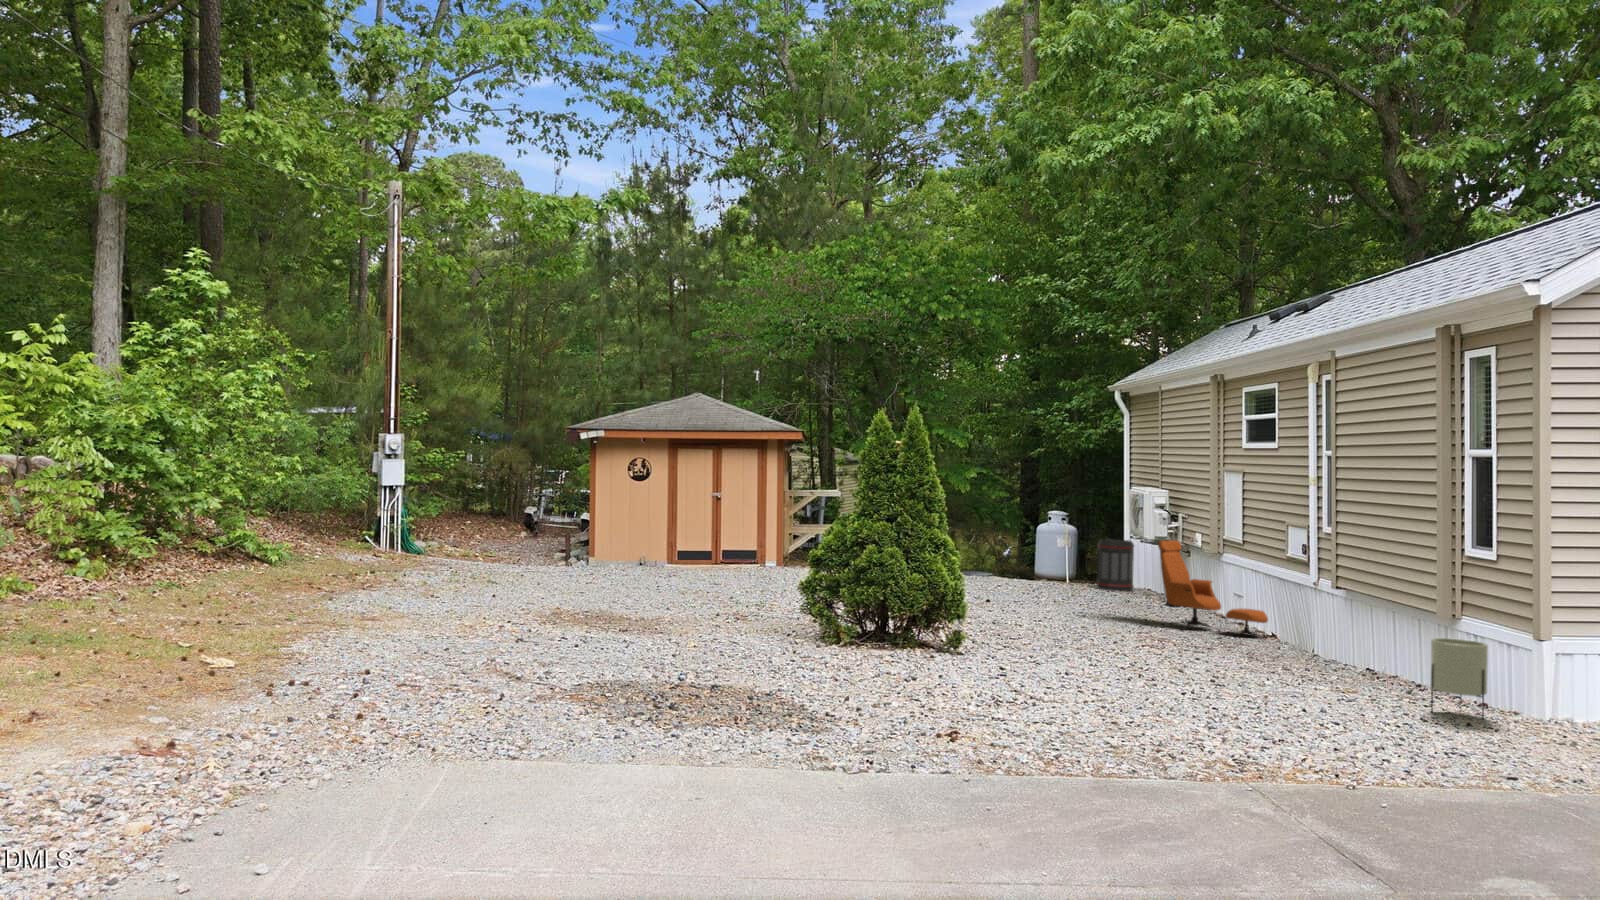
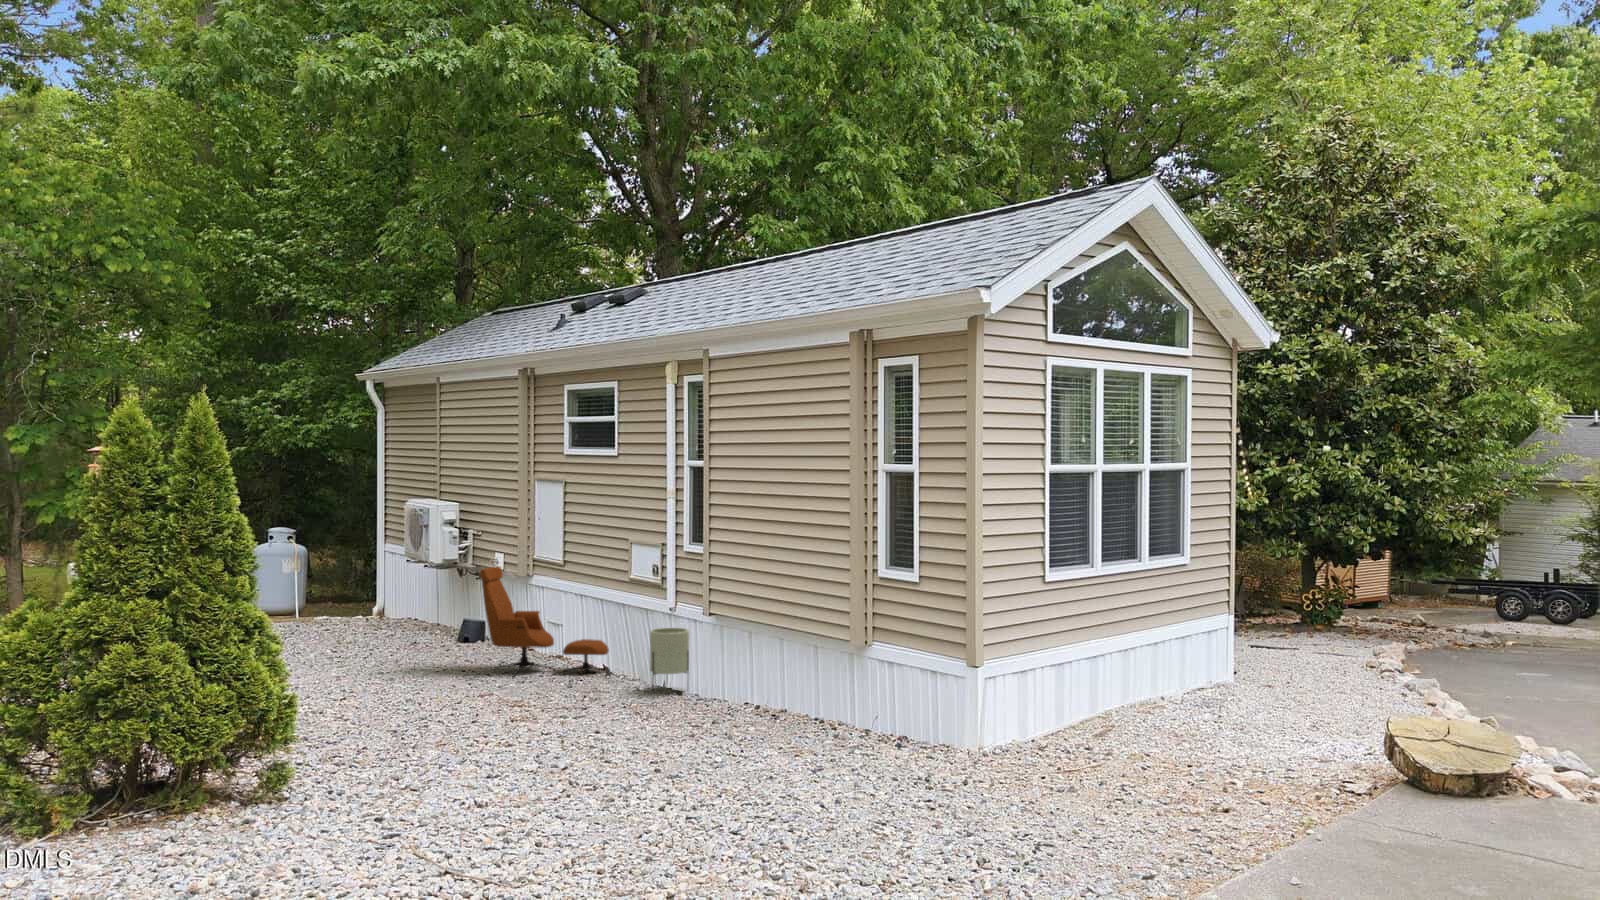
trash can: present [1096,538,1134,591] -> none [346,560,394,625]
planter: present [1430,638,1488,719] -> present [650,628,689,687]

